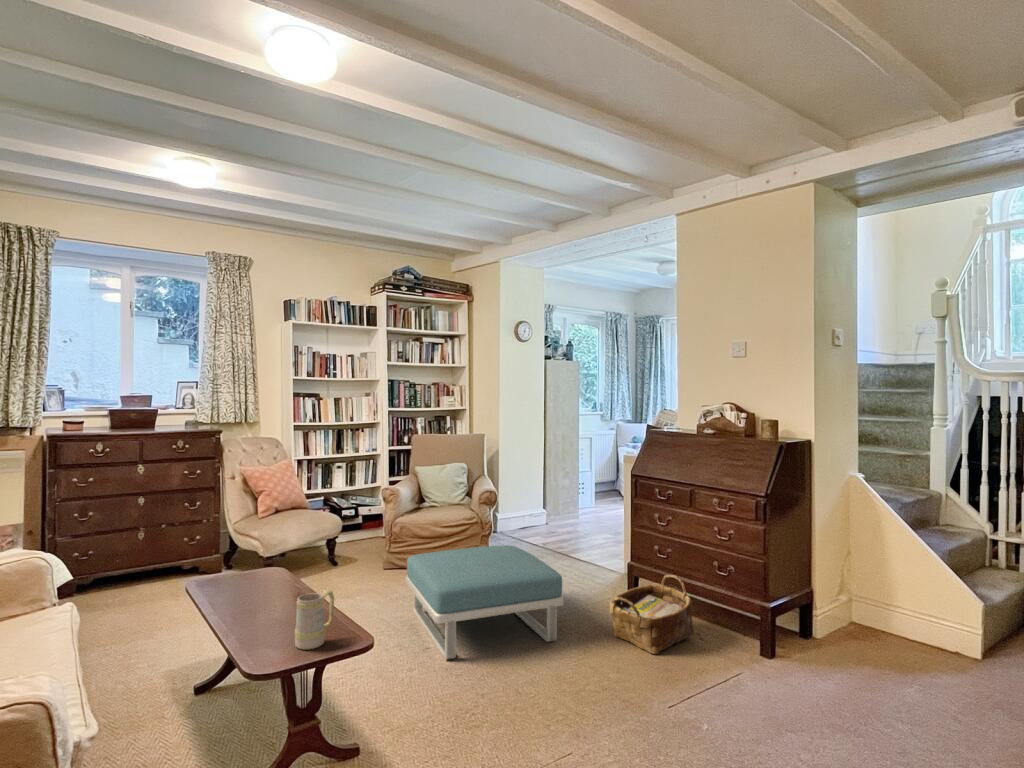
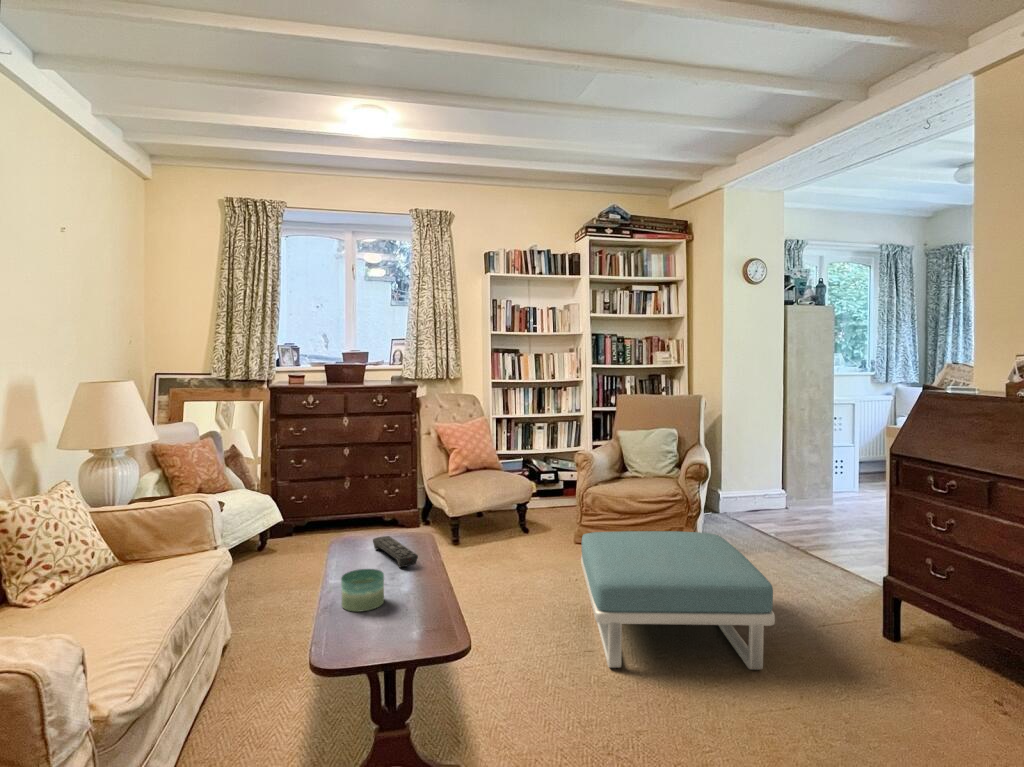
remote control: none [231,574,287,598] -> present [373,536,418,567]
woven basket: present [610,575,693,654] -> none [846,606,992,724]
mug: present [295,590,334,649] -> none [381,575,430,645]
candle: none [238,597,277,634] -> present [341,569,384,612]

